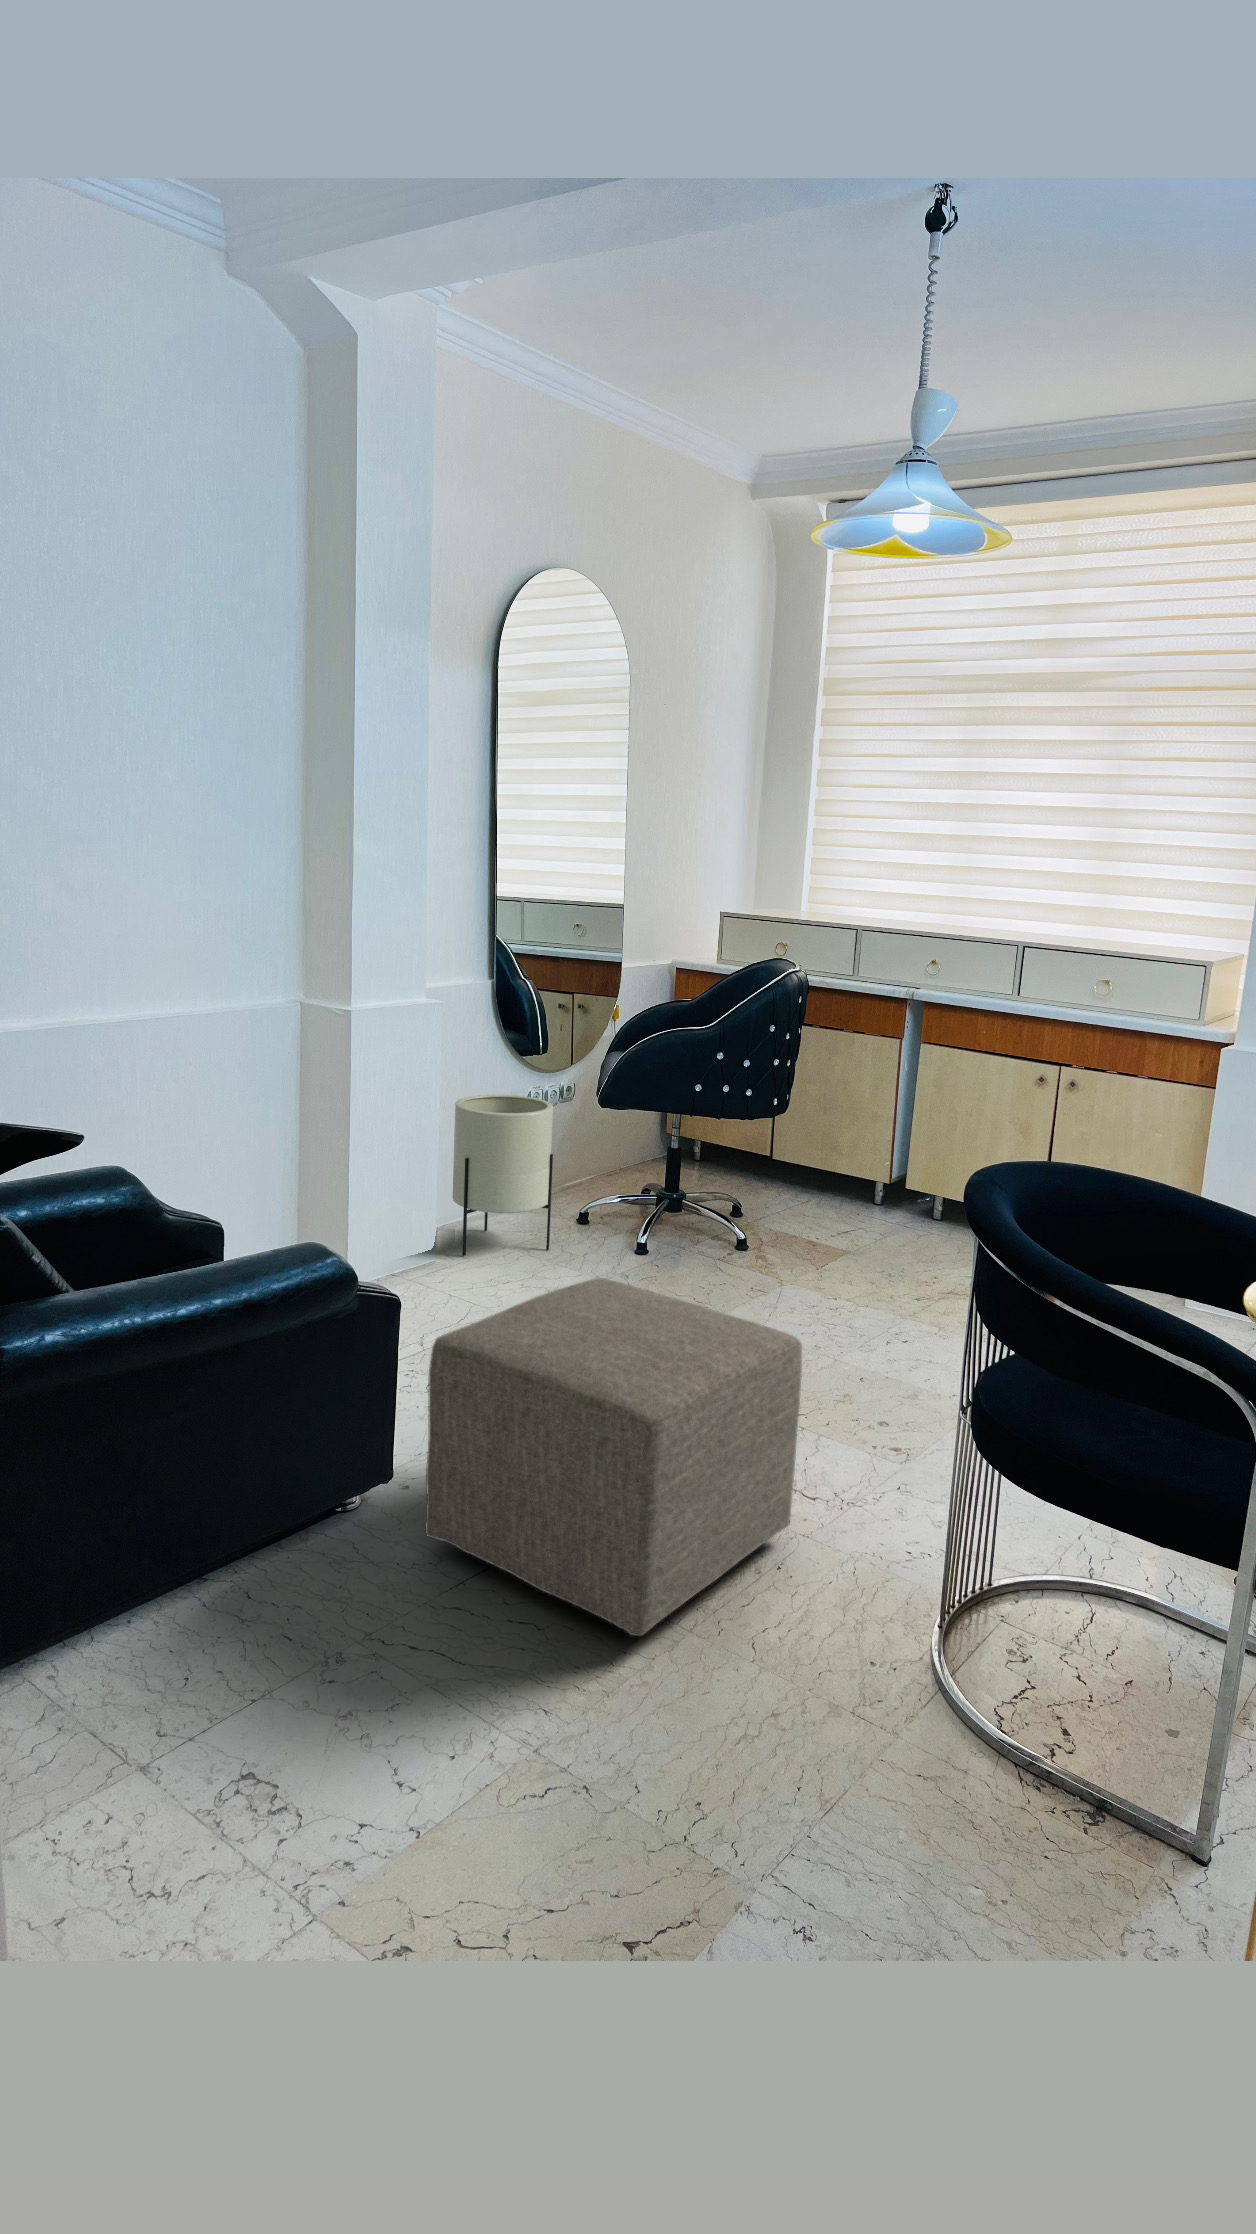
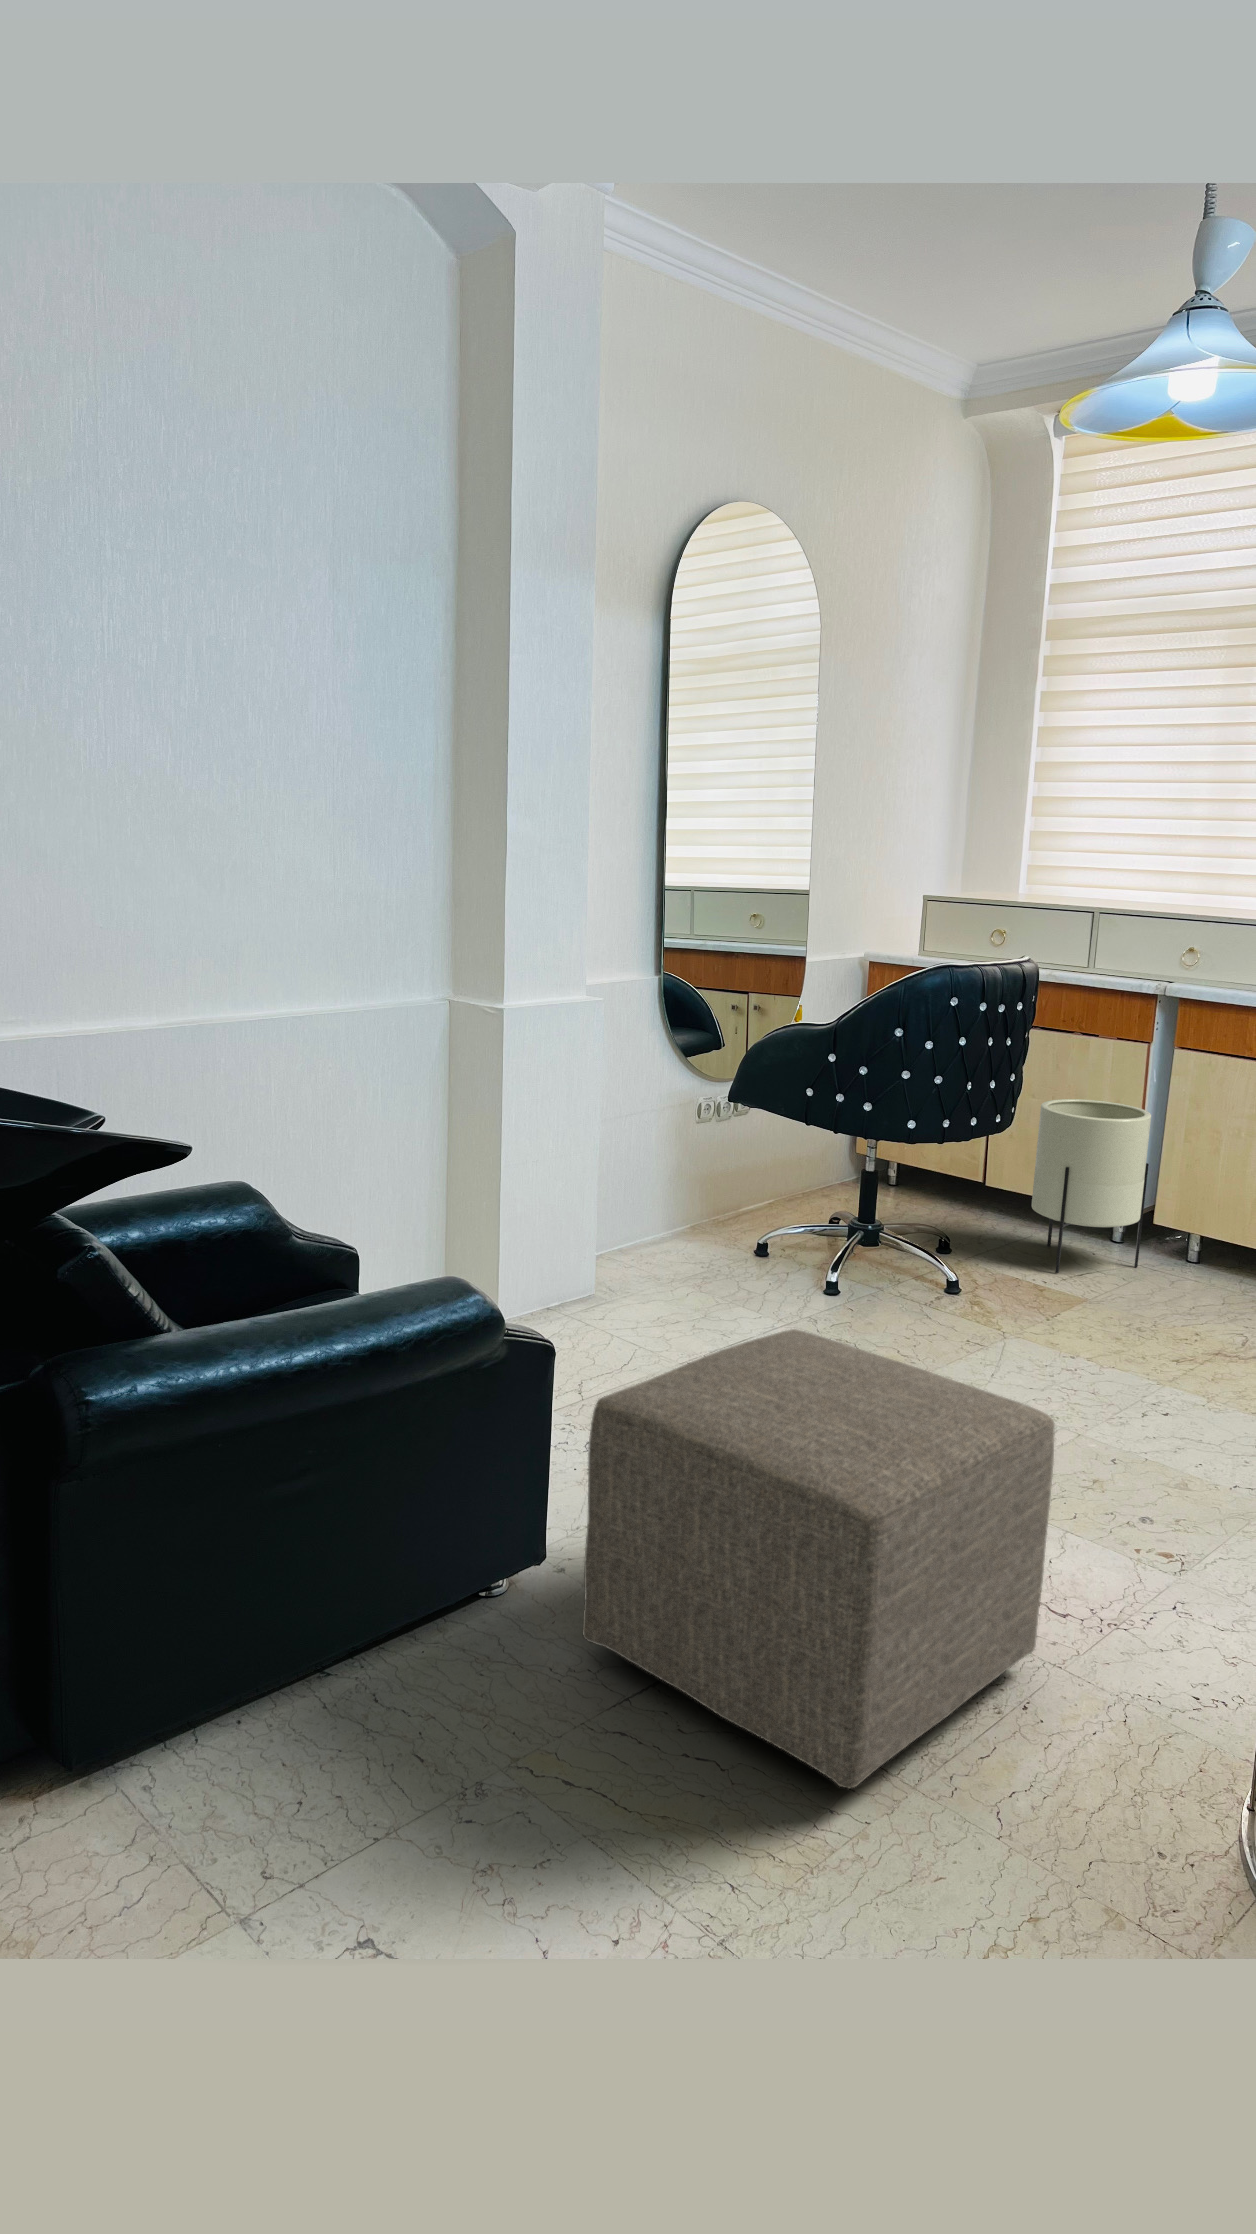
planter: present [453,1095,553,1256] -> present [1032,1099,1151,1273]

